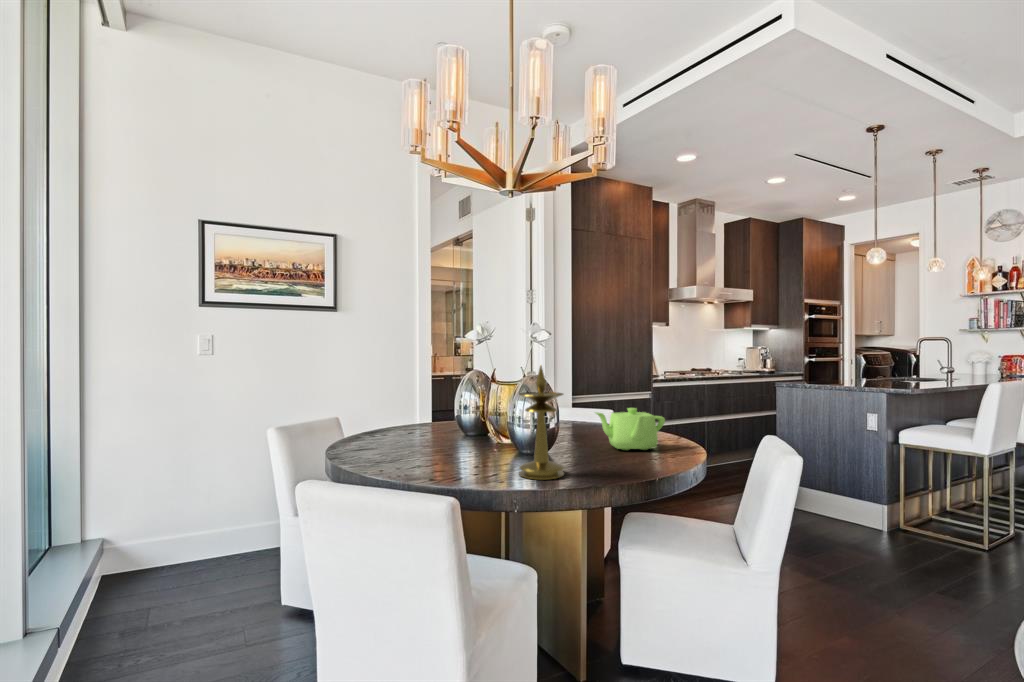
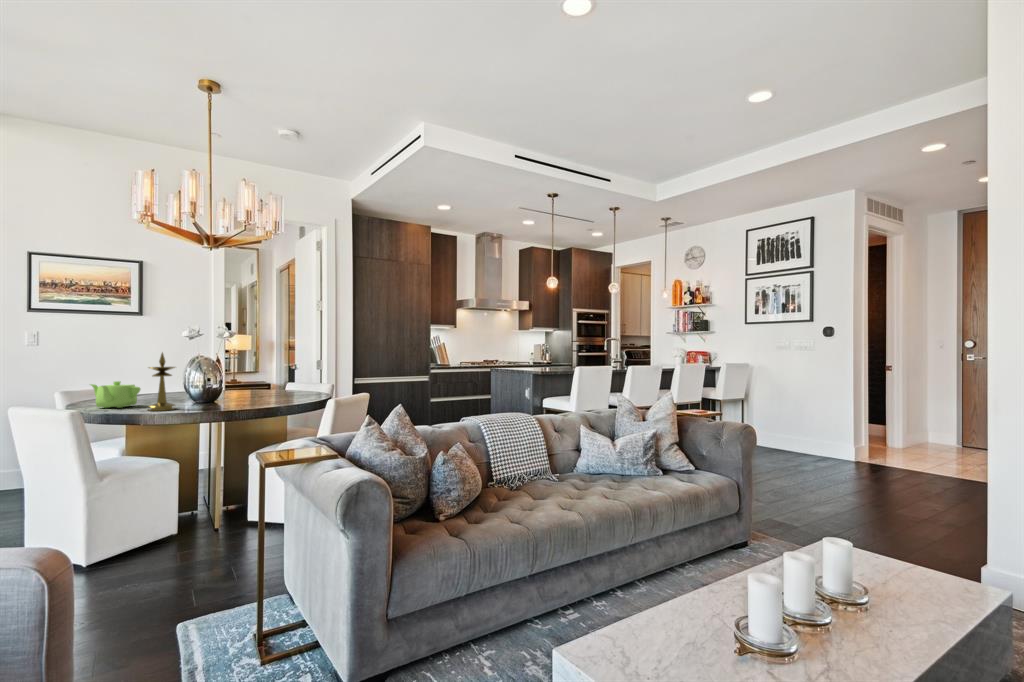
teapot: present [596,408,665,450] -> present [90,381,140,408]

